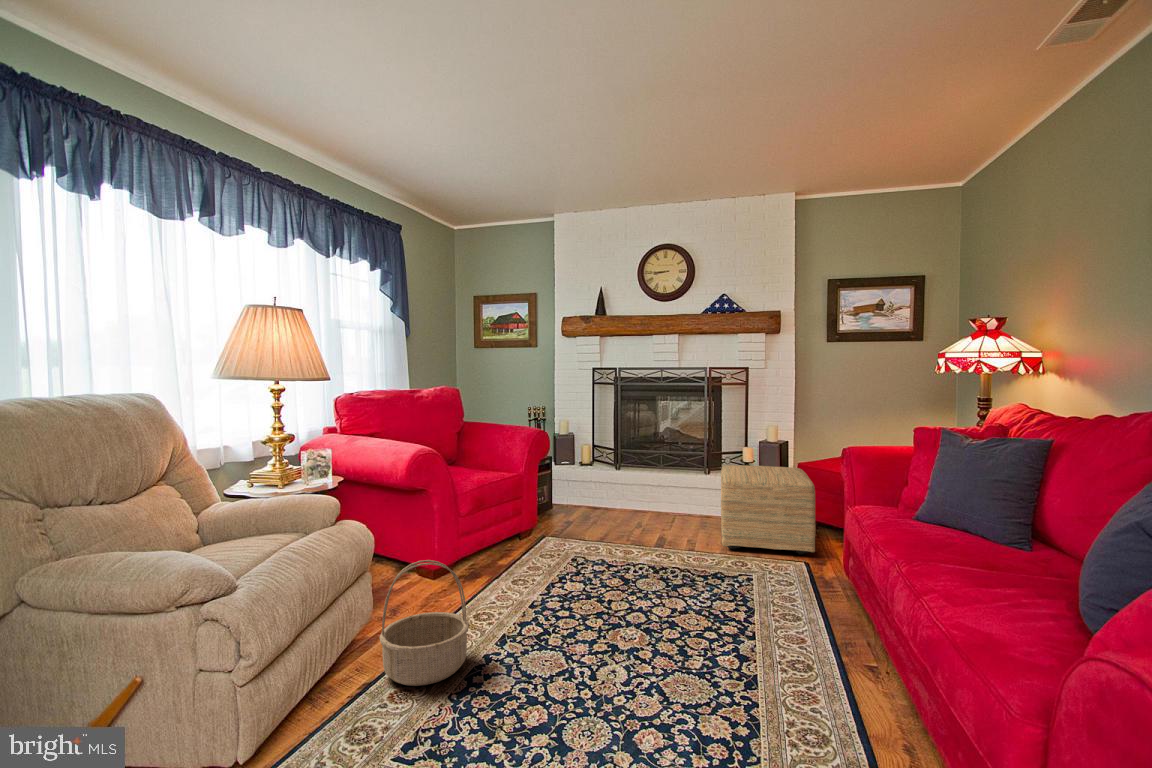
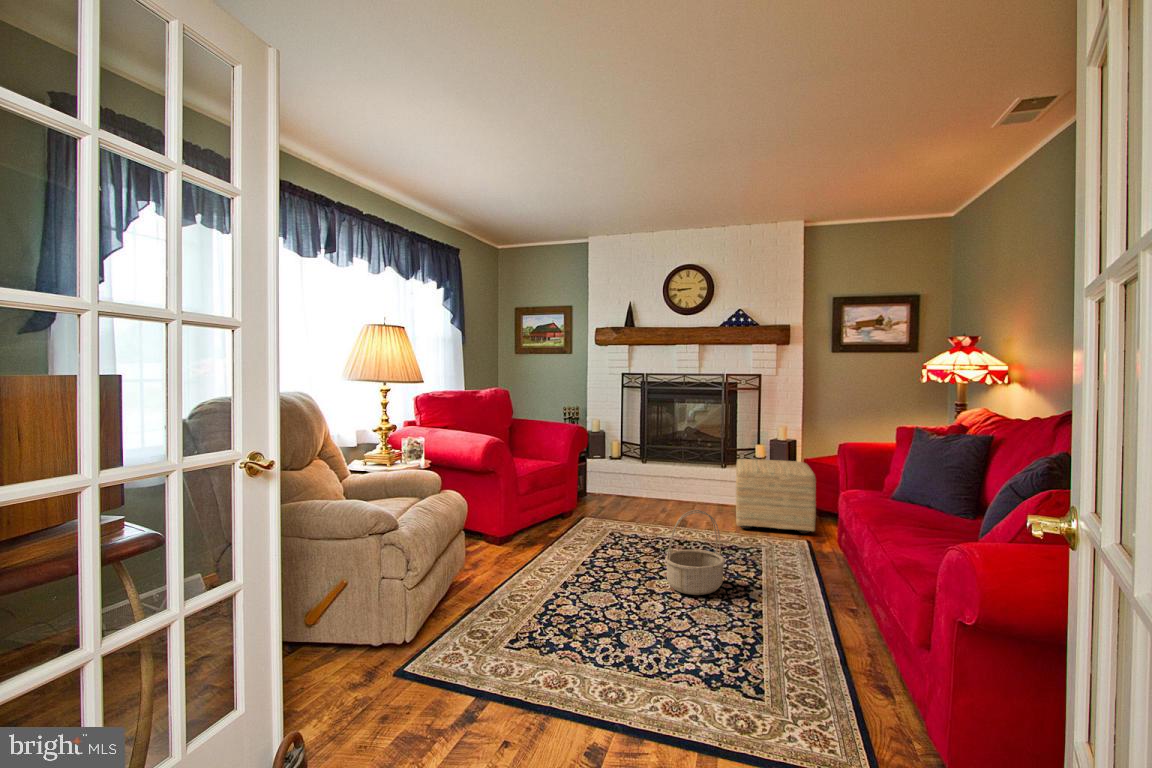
basket: present [379,560,469,686] -> present [665,510,725,595]

